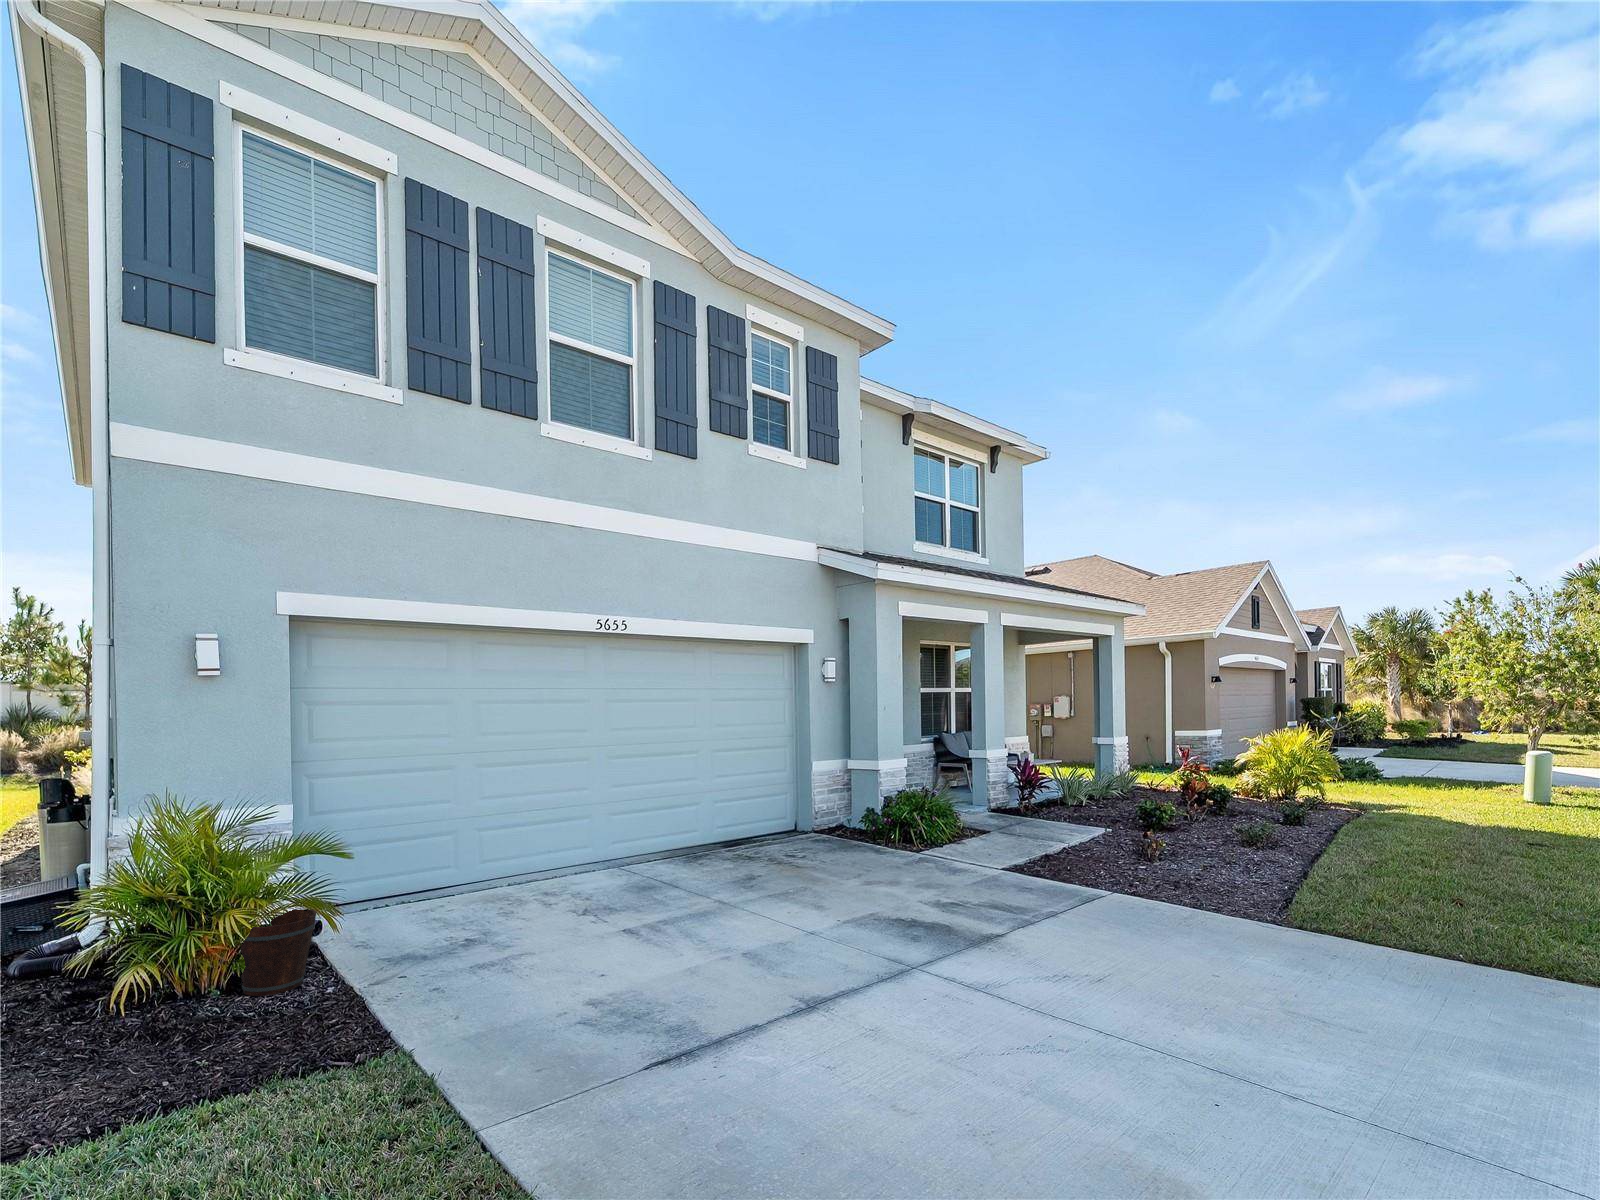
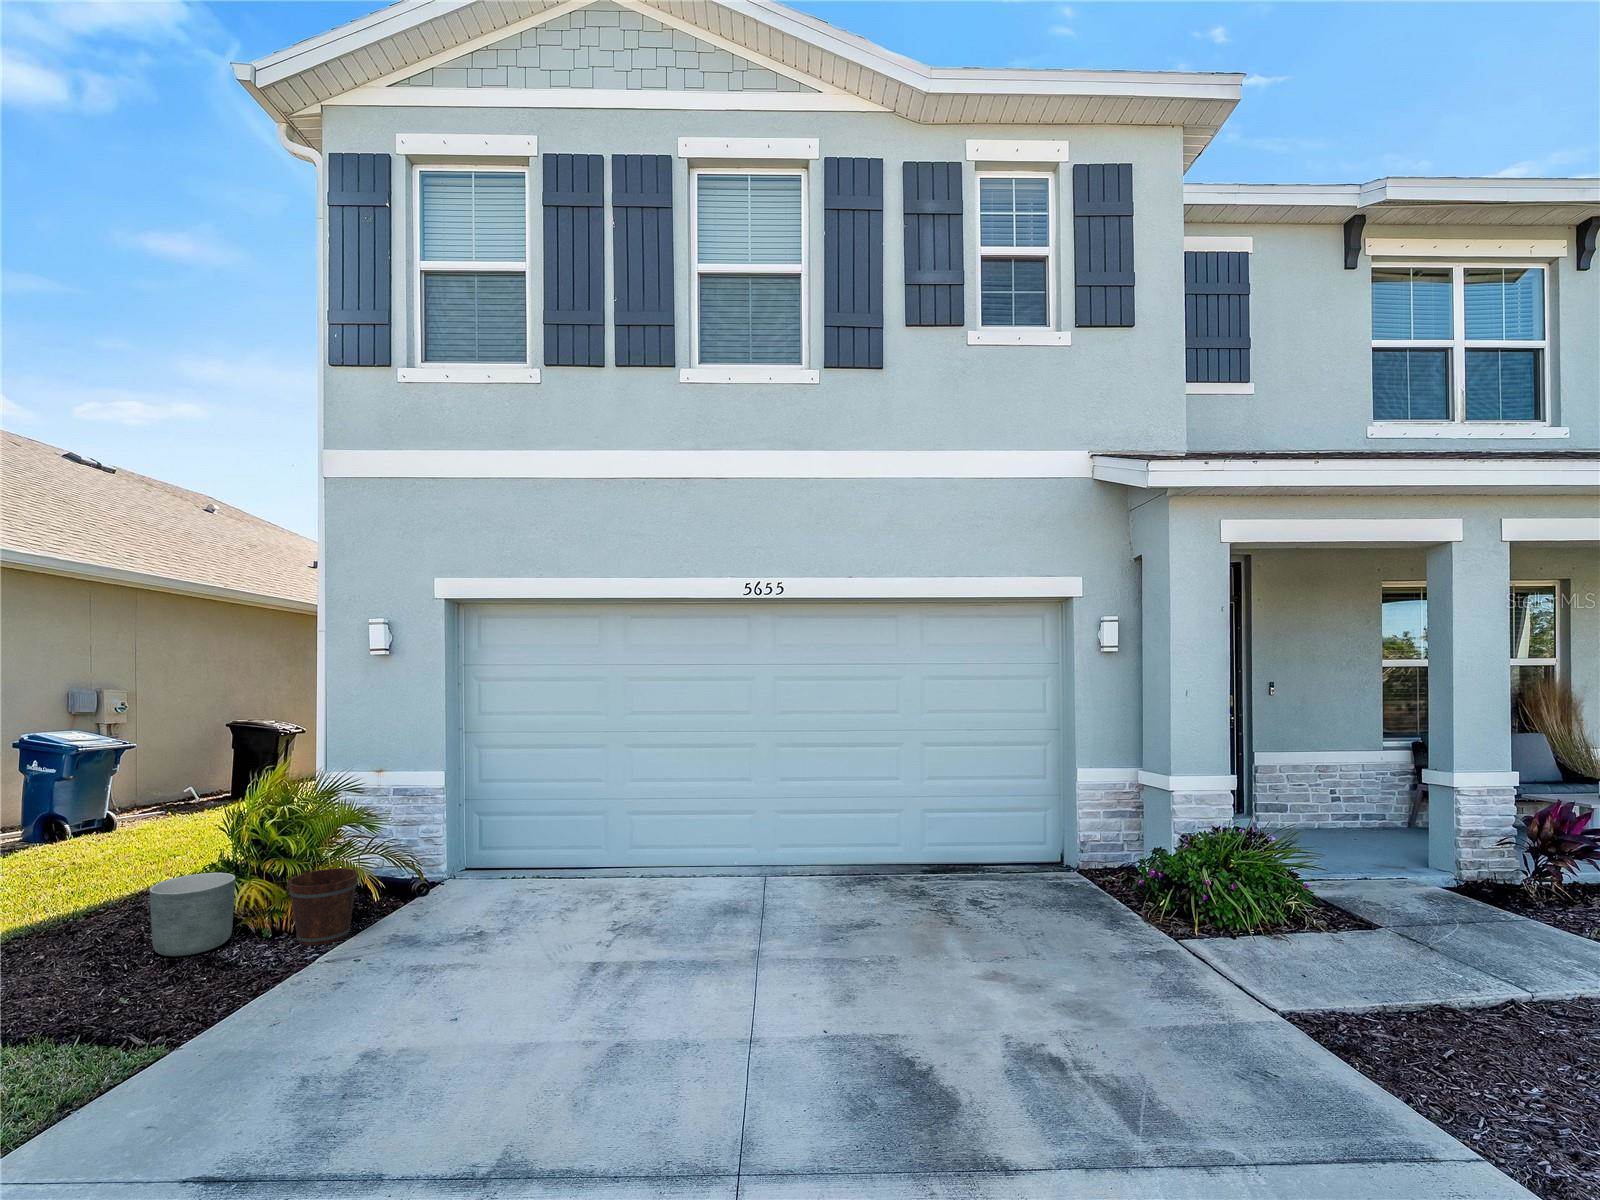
planter: none [54,935,168,1044] -> present [150,873,235,956]

